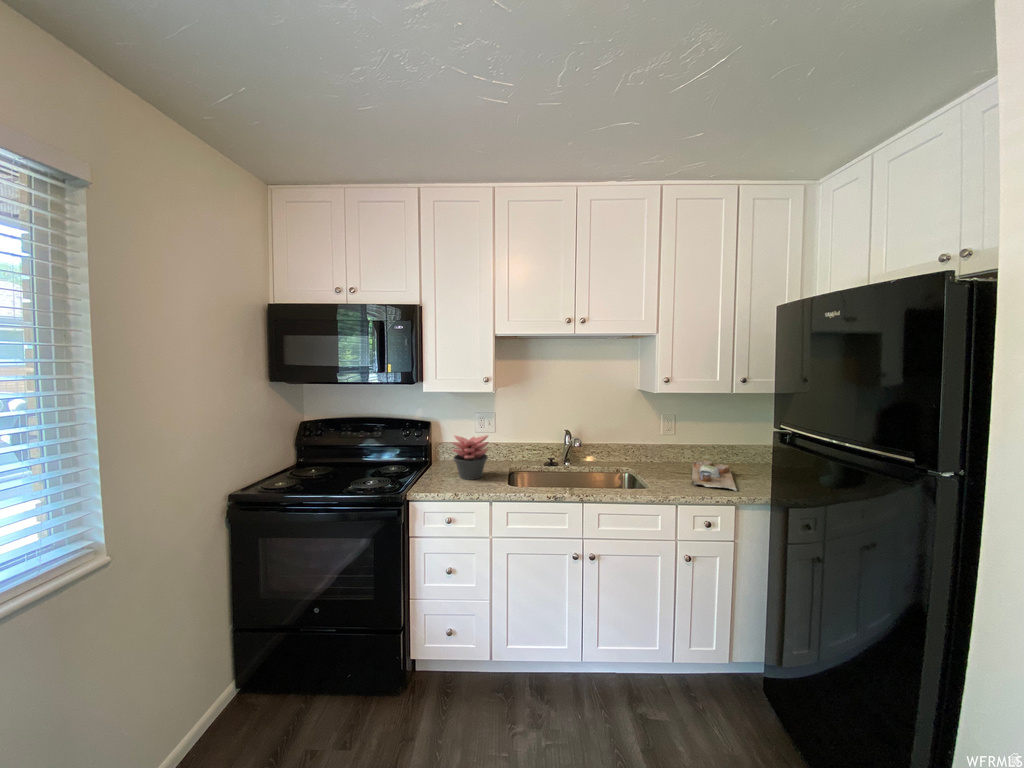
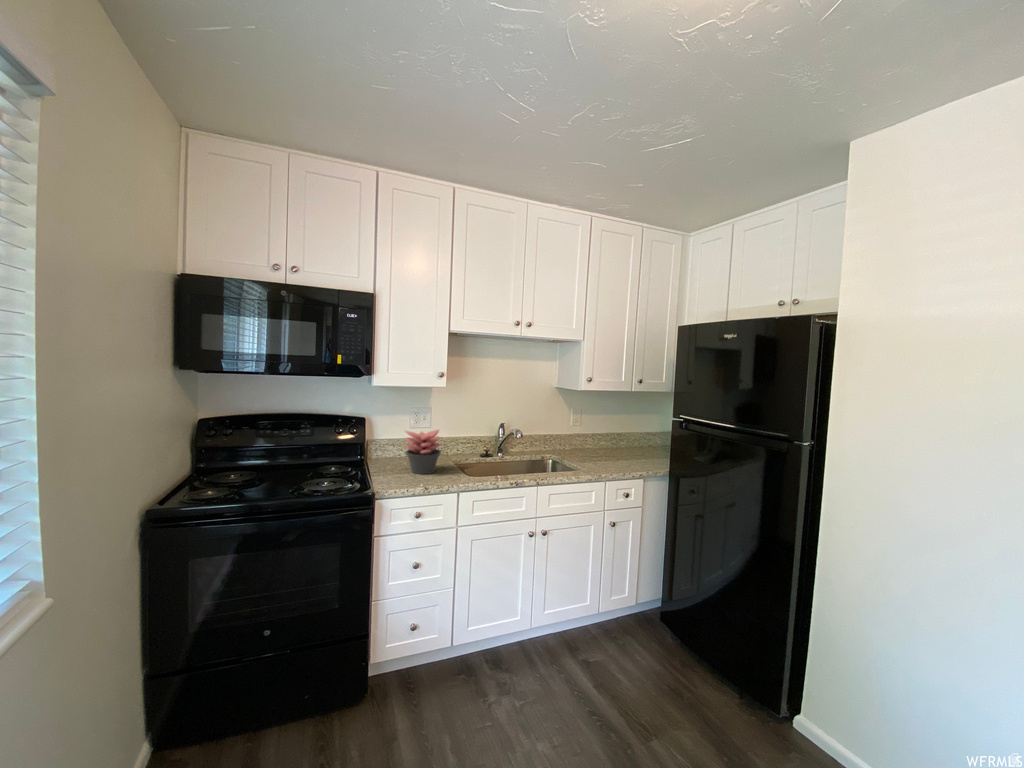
cutting board: present [692,460,737,492] -> none [598,446,643,469]

